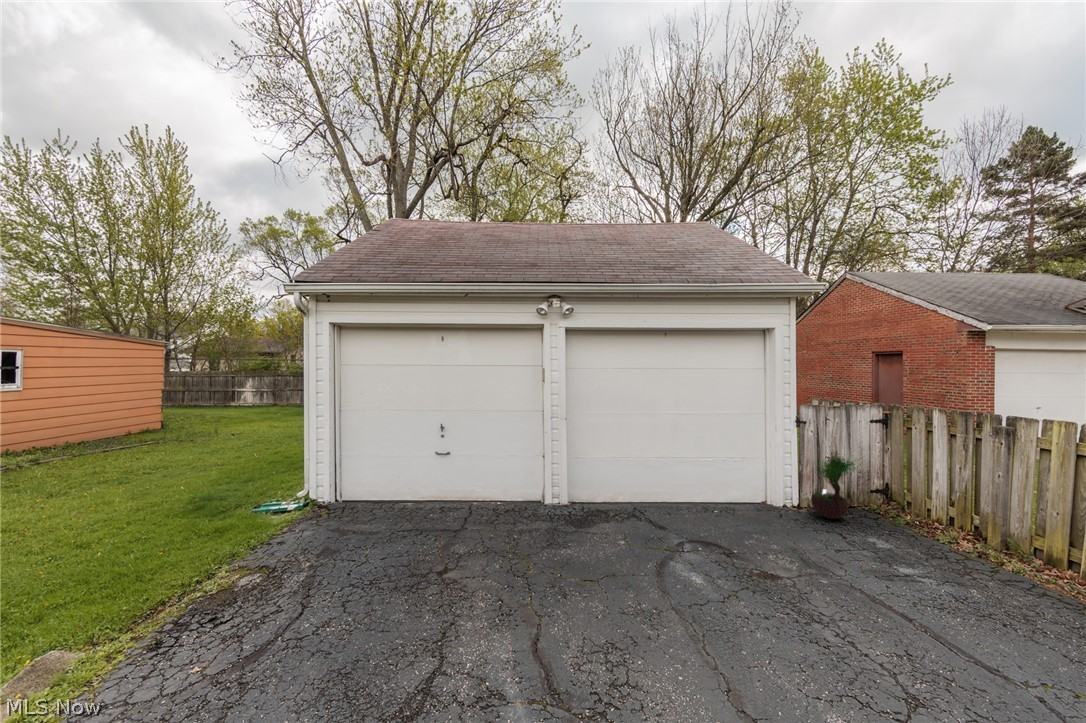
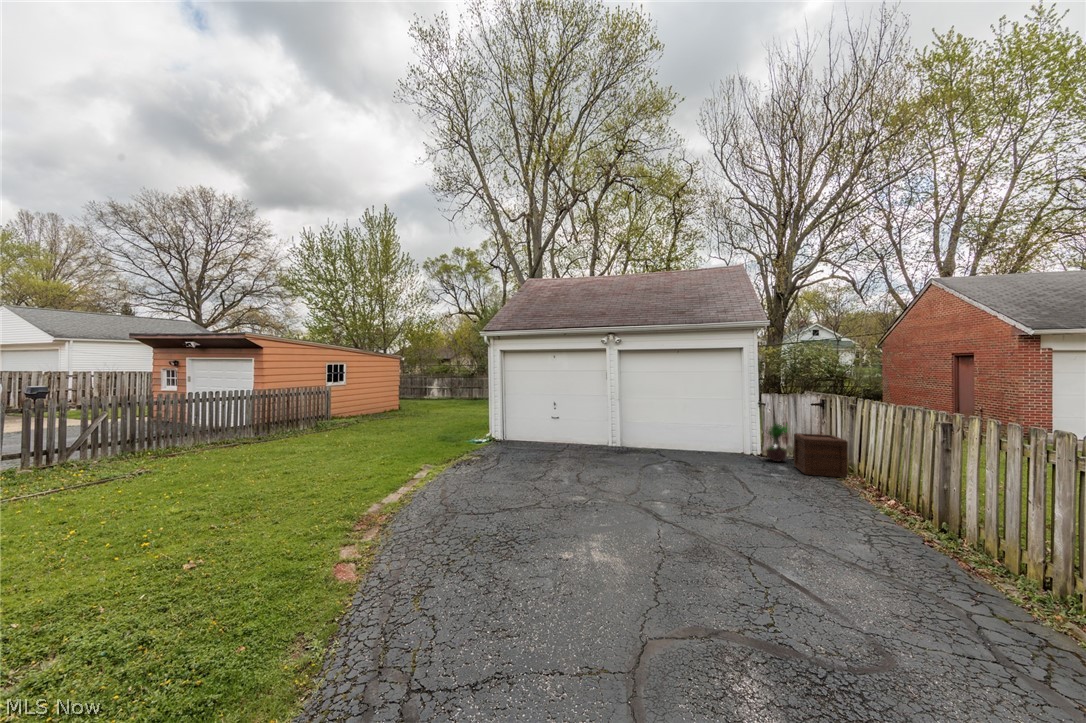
wooden crate: none [876,475,1001,560] -> present [794,433,848,478]

